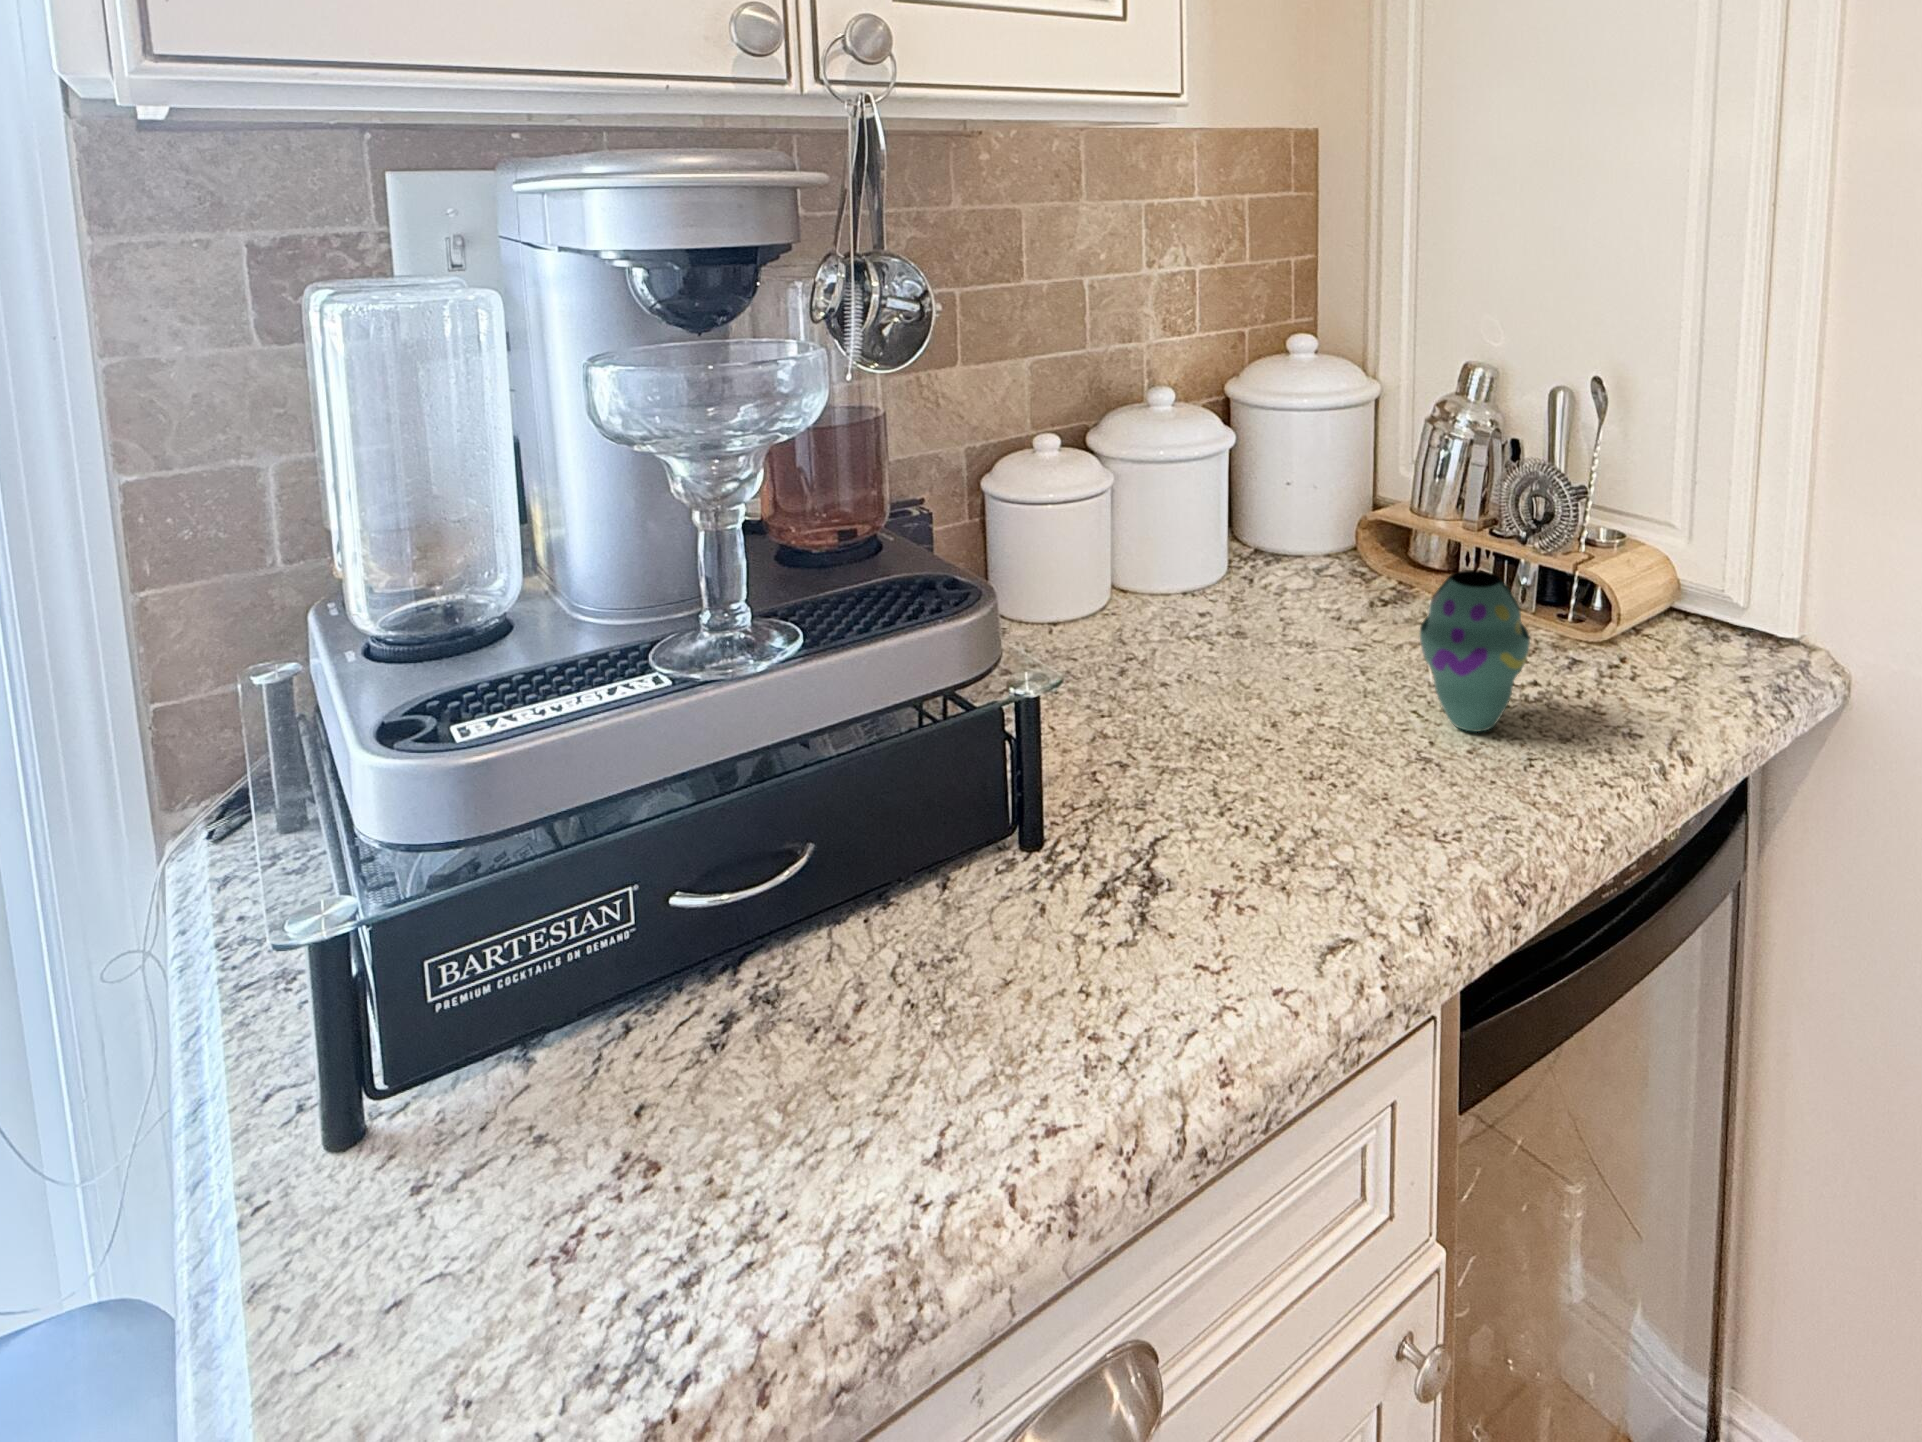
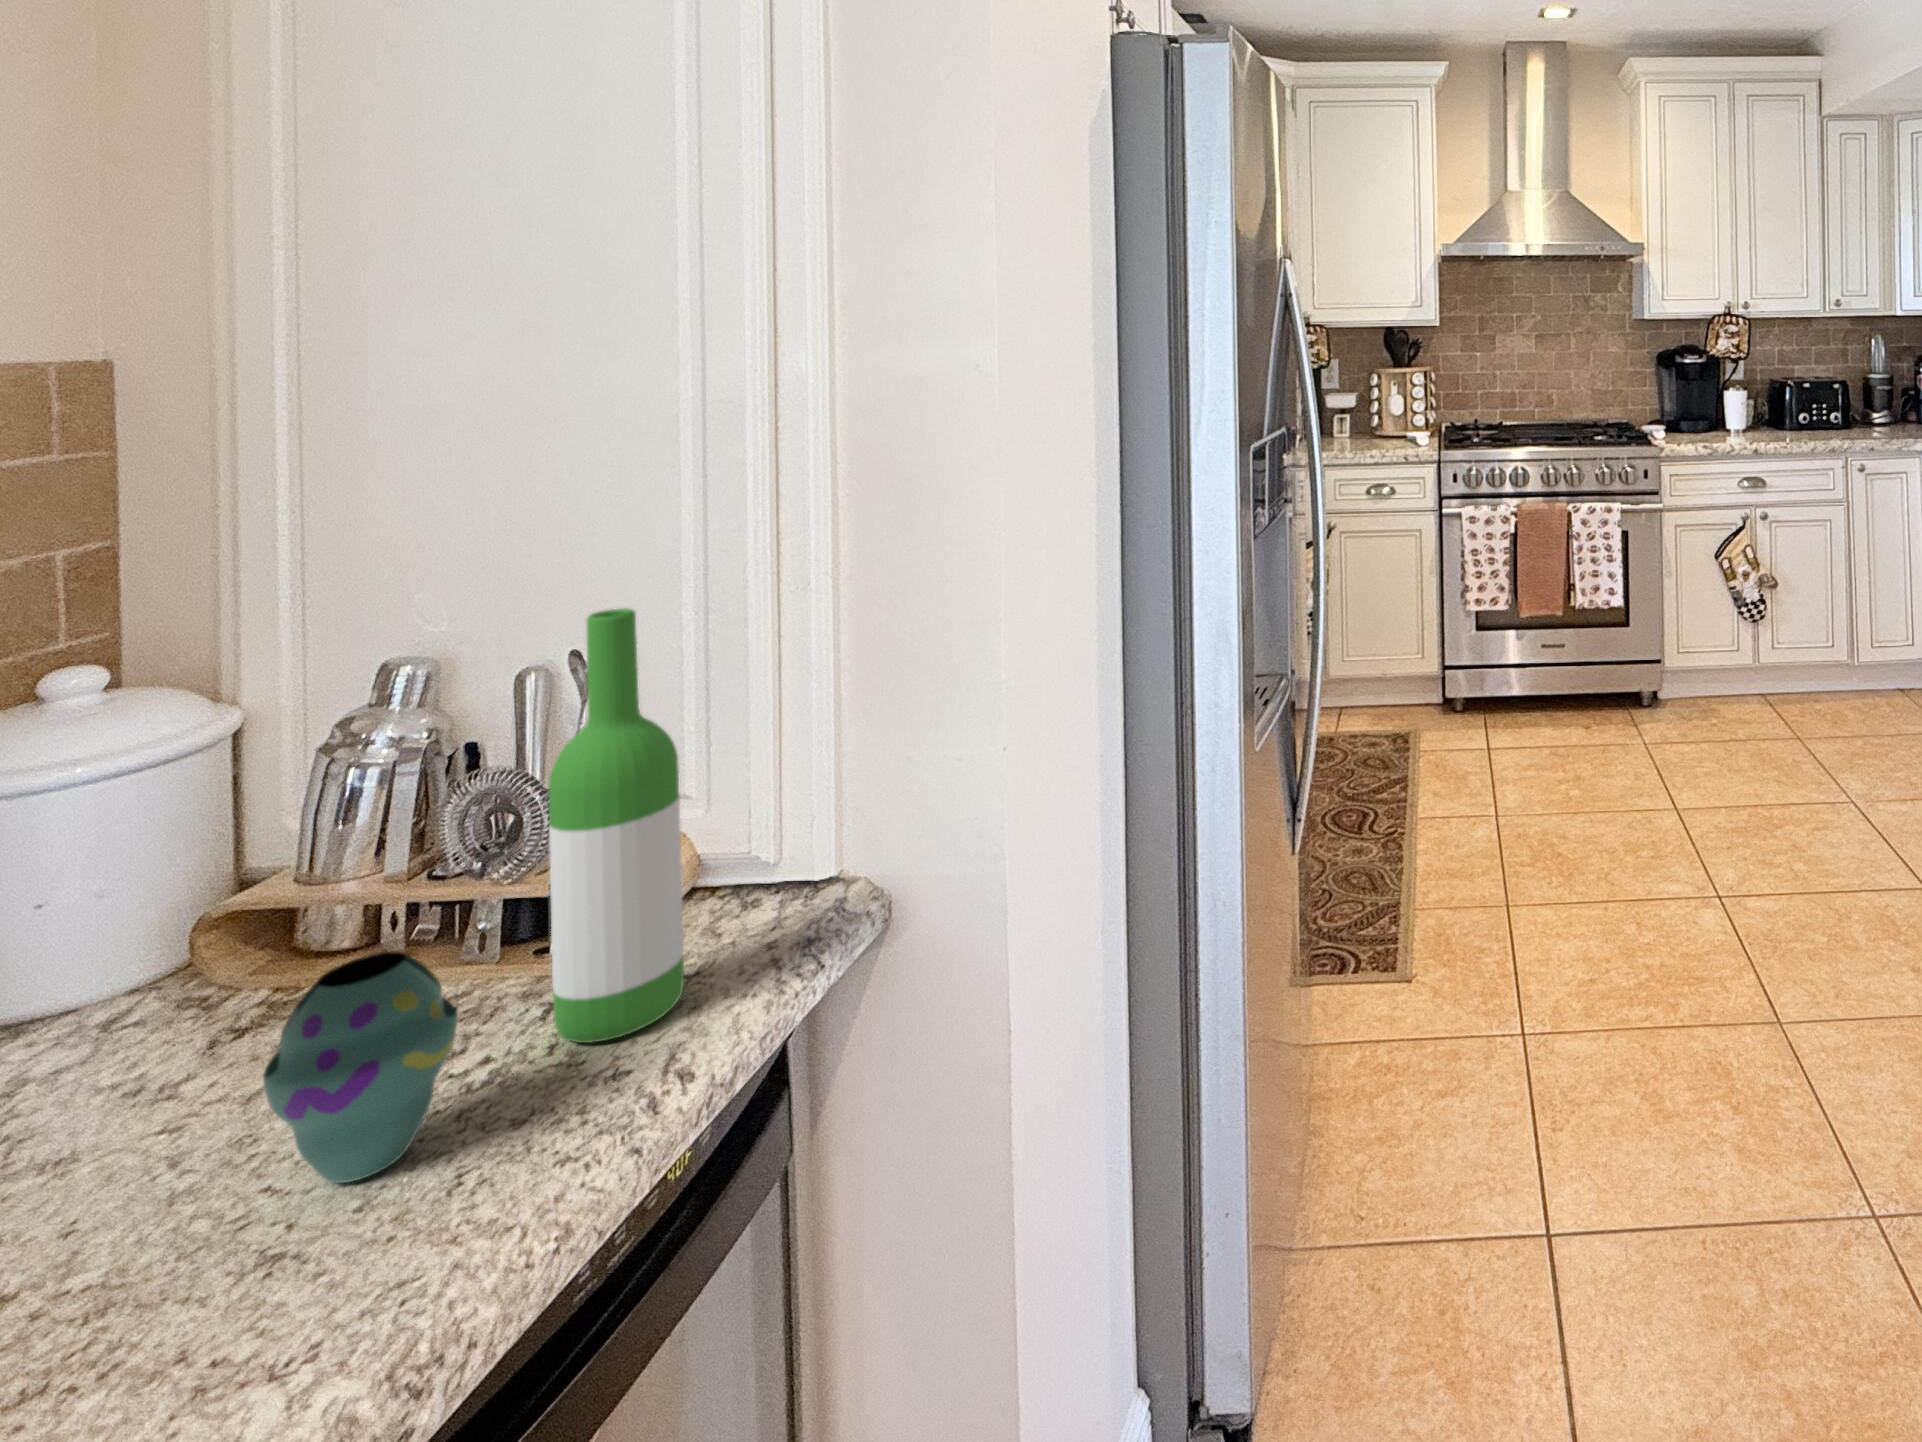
wine bottle: none [1581,339,1685,707] -> present [549,608,684,1043]

